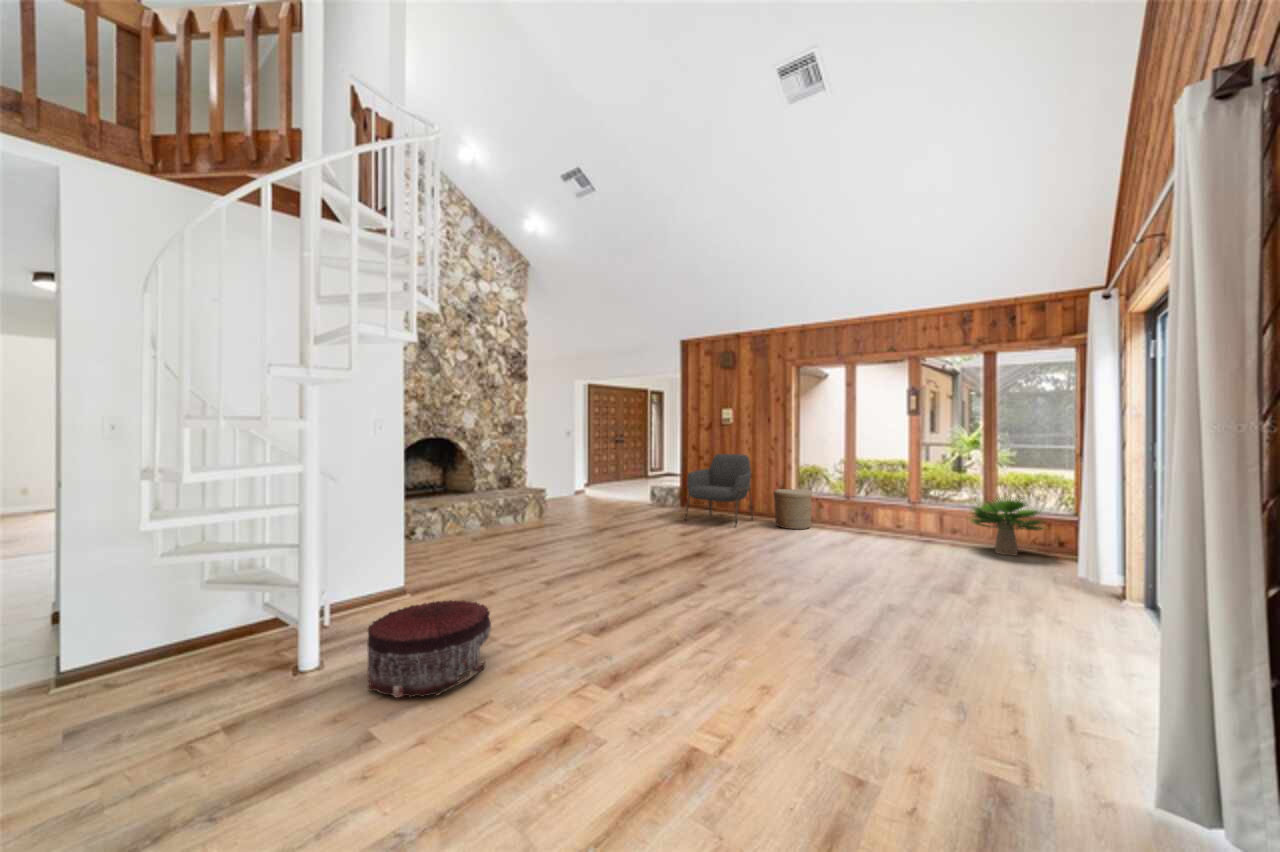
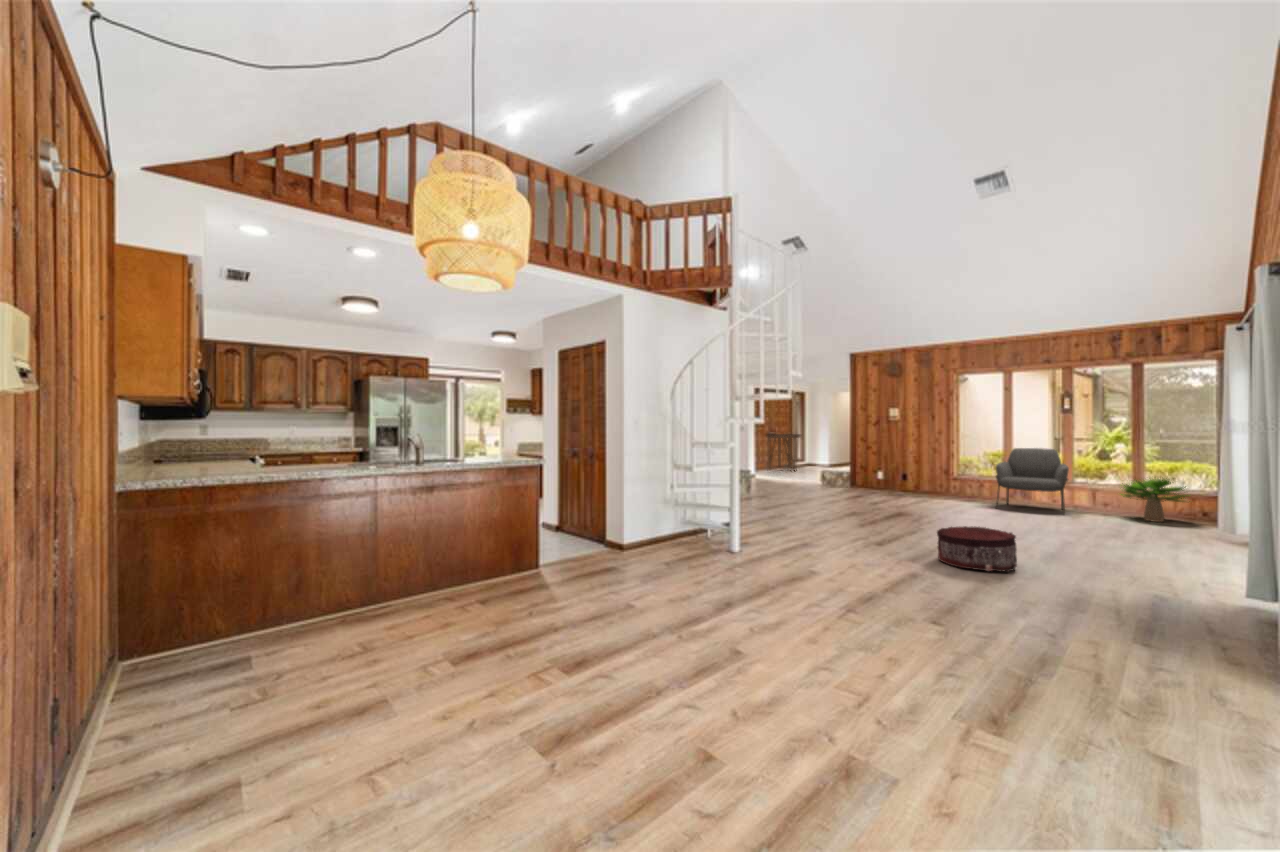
console table: none [609,438,654,484] -> present [767,434,802,470]
armchair: present [685,454,753,526] -> present [996,448,1069,514]
woven basket: present [773,489,812,529] -> none [940,472,974,503]
pouf: present [367,600,491,698] -> present [937,526,1017,572]

